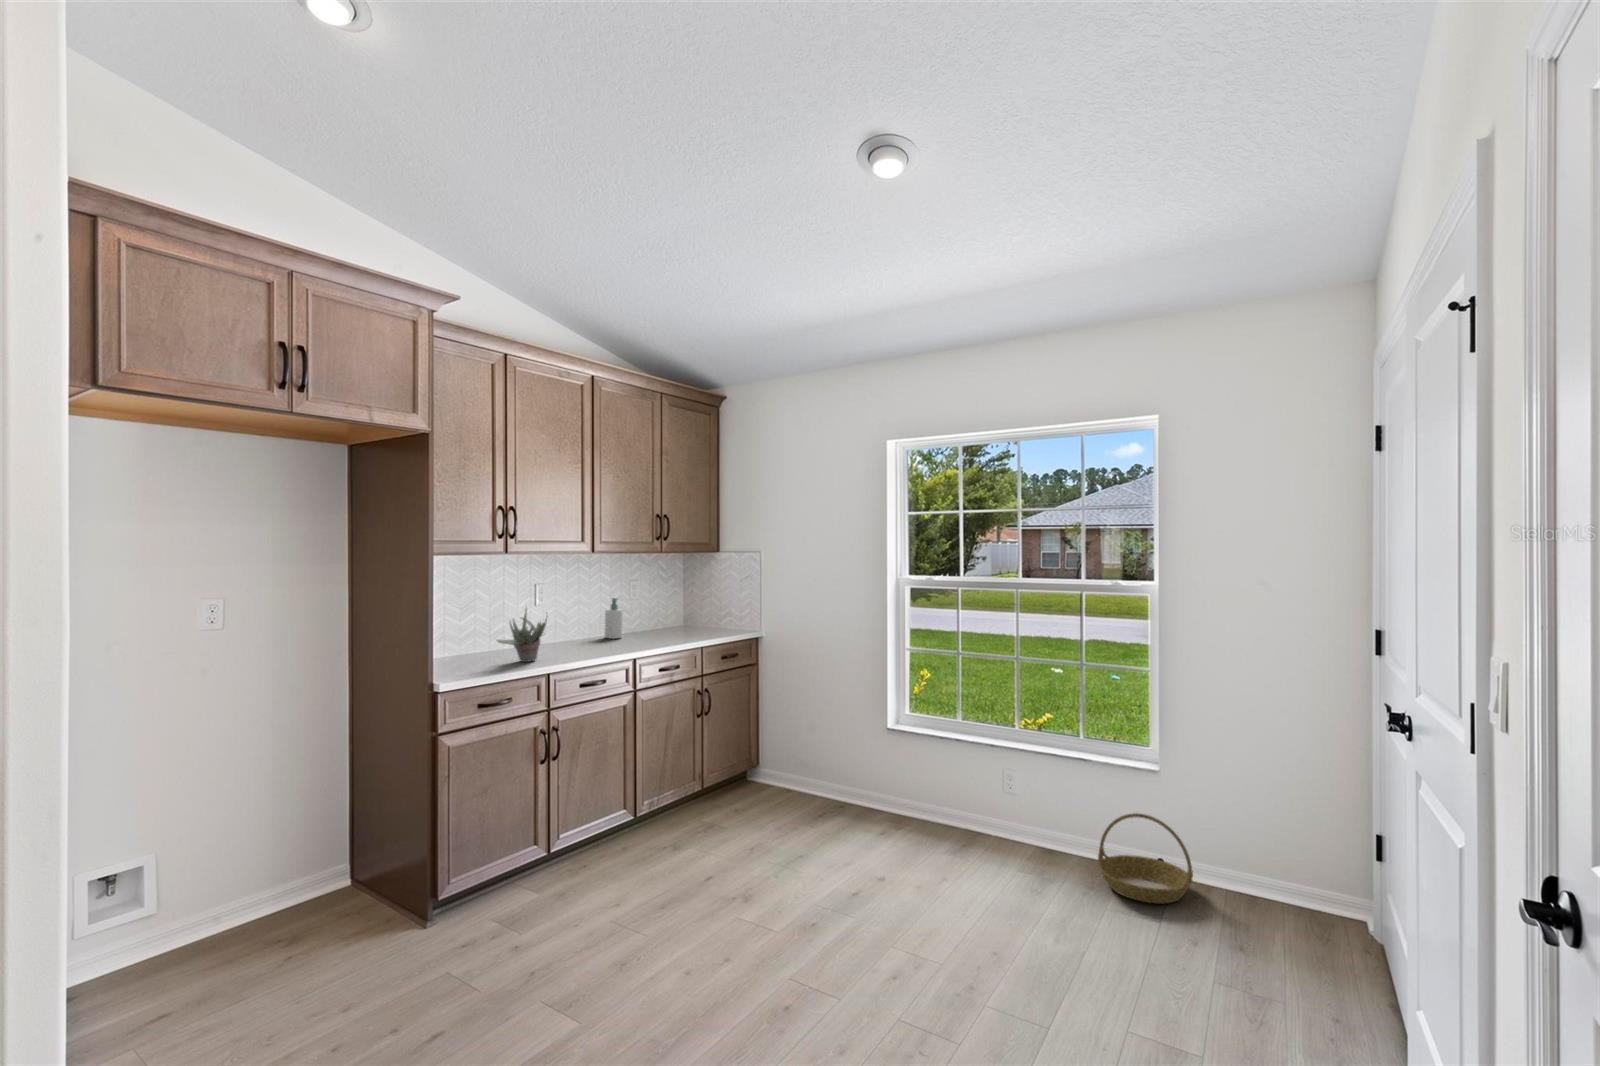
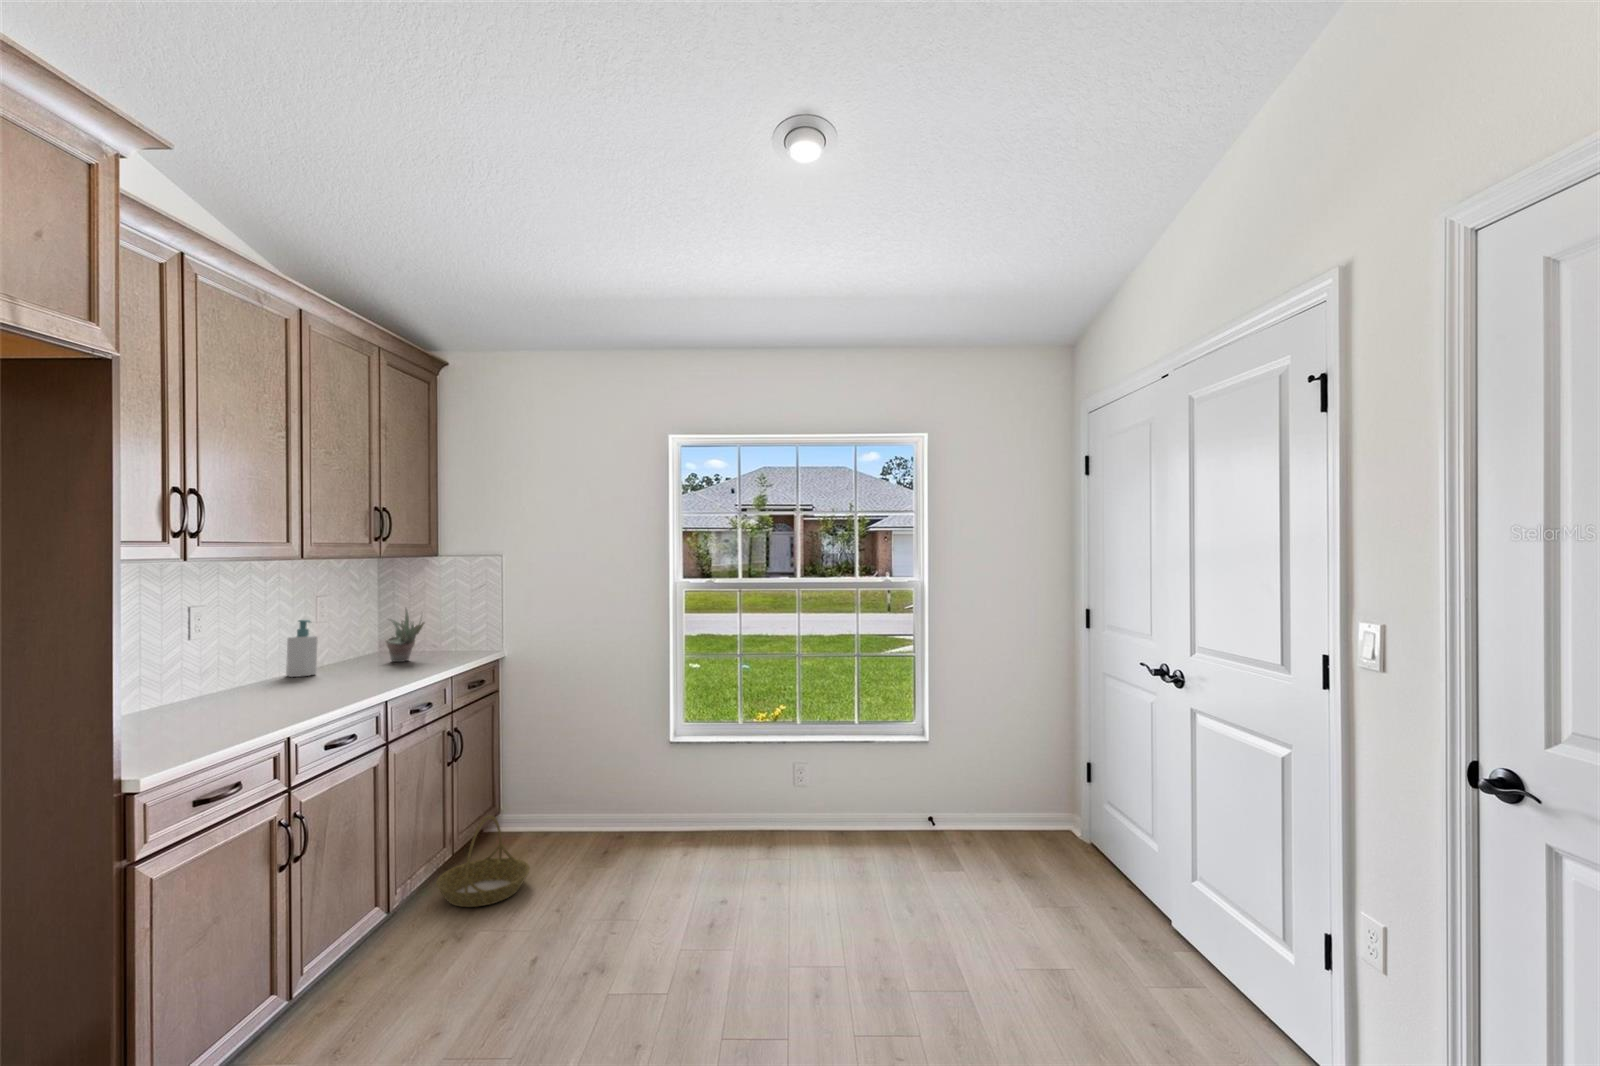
succulent plant: present [497,609,547,662] -> present [386,608,424,662]
basket: present [1098,813,1193,903] -> present [436,815,530,907]

